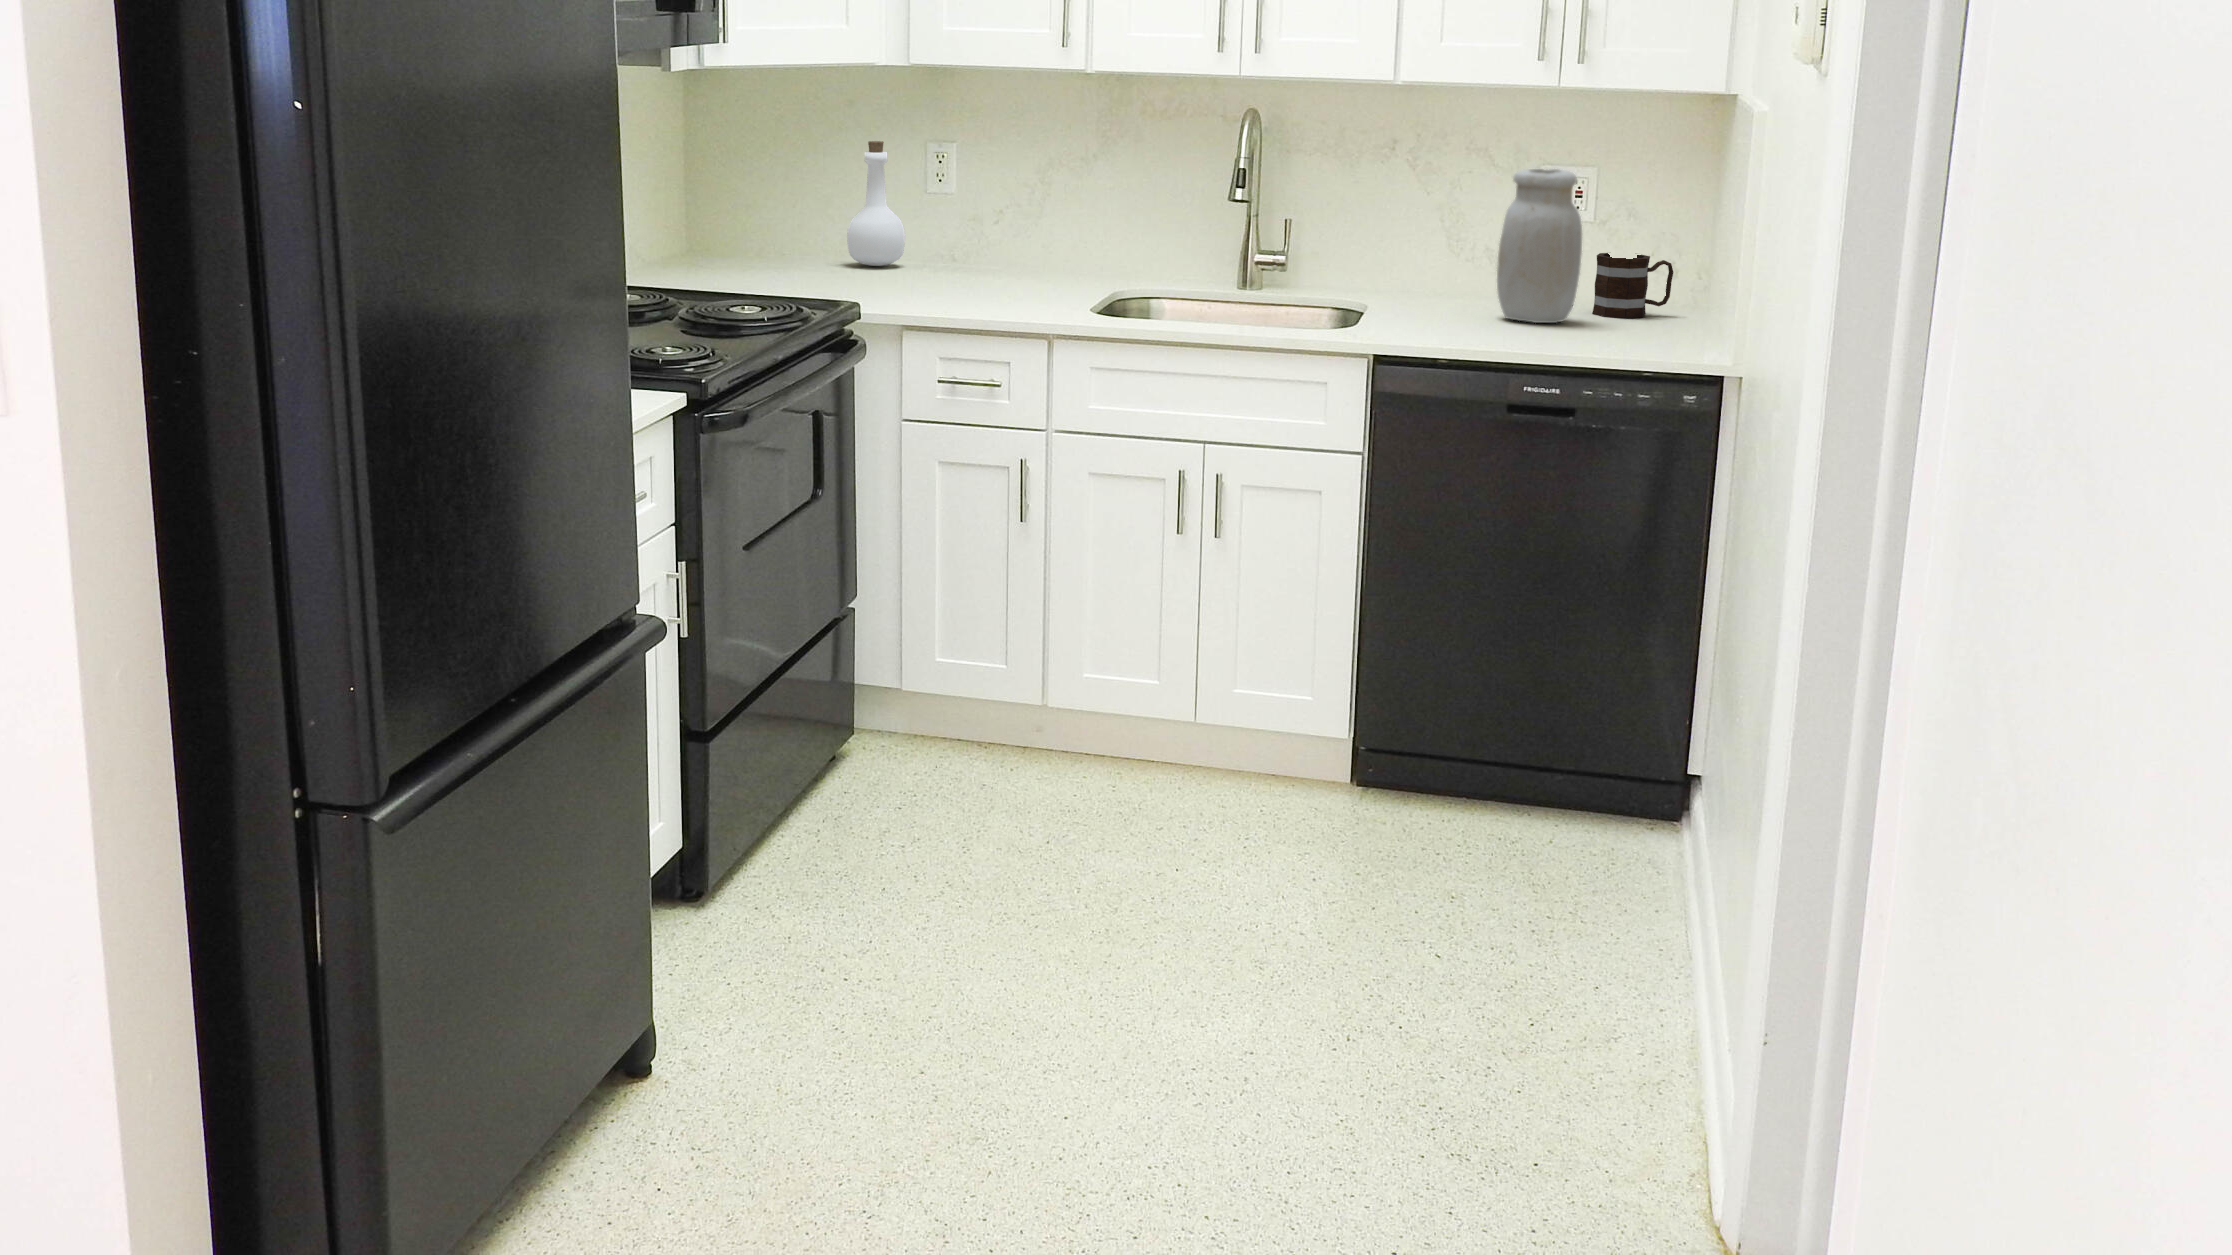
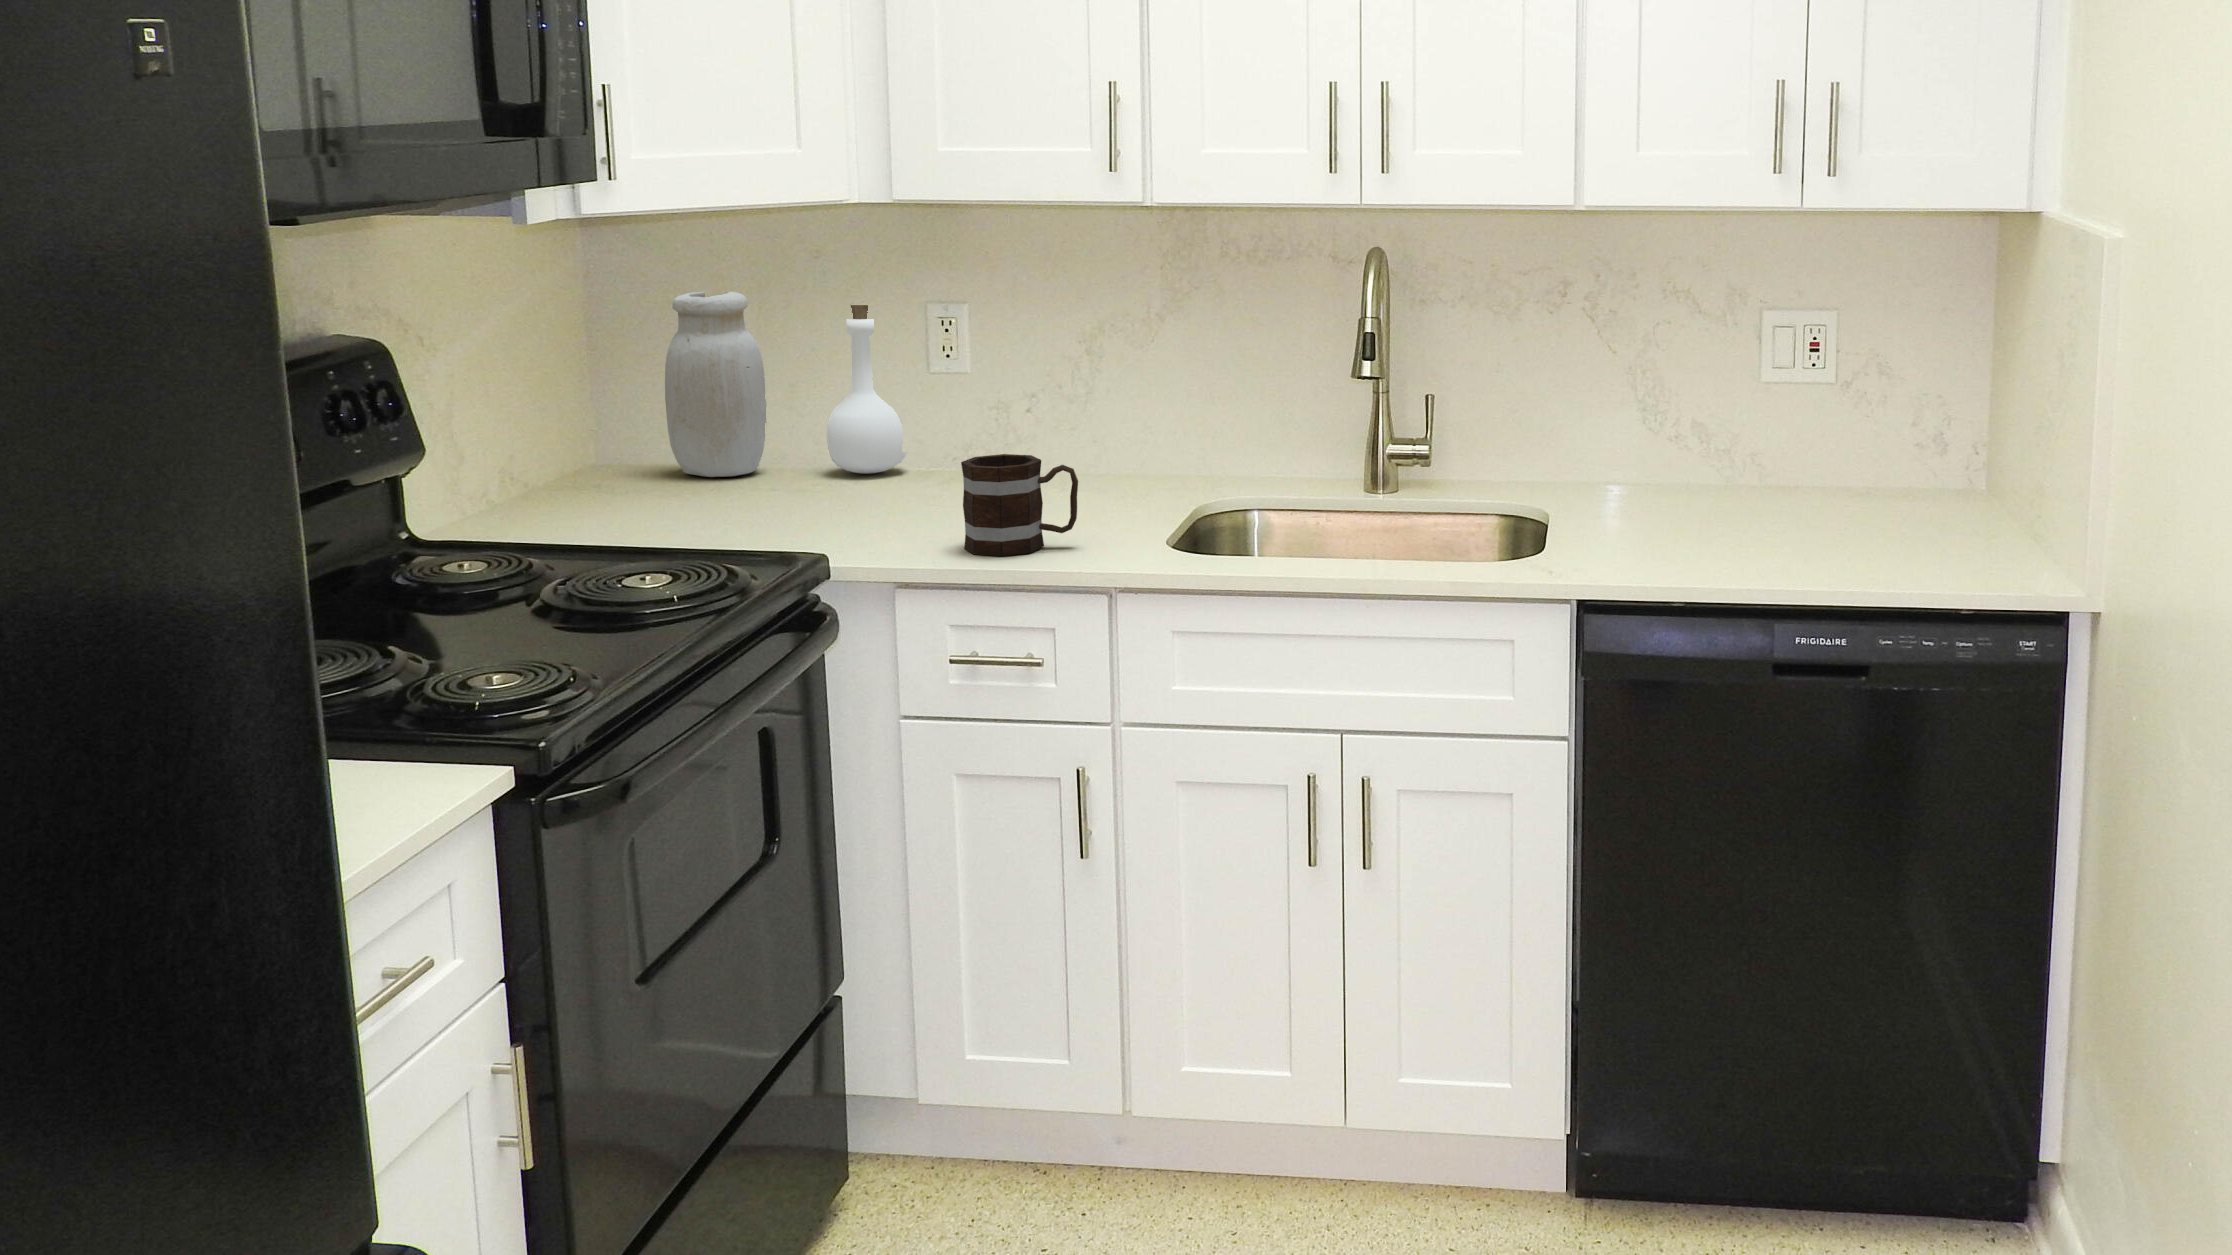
jar: present [1497,169,1582,323] -> present [665,291,767,477]
mug: present [1592,253,1673,318] -> present [961,454,1078,556]

